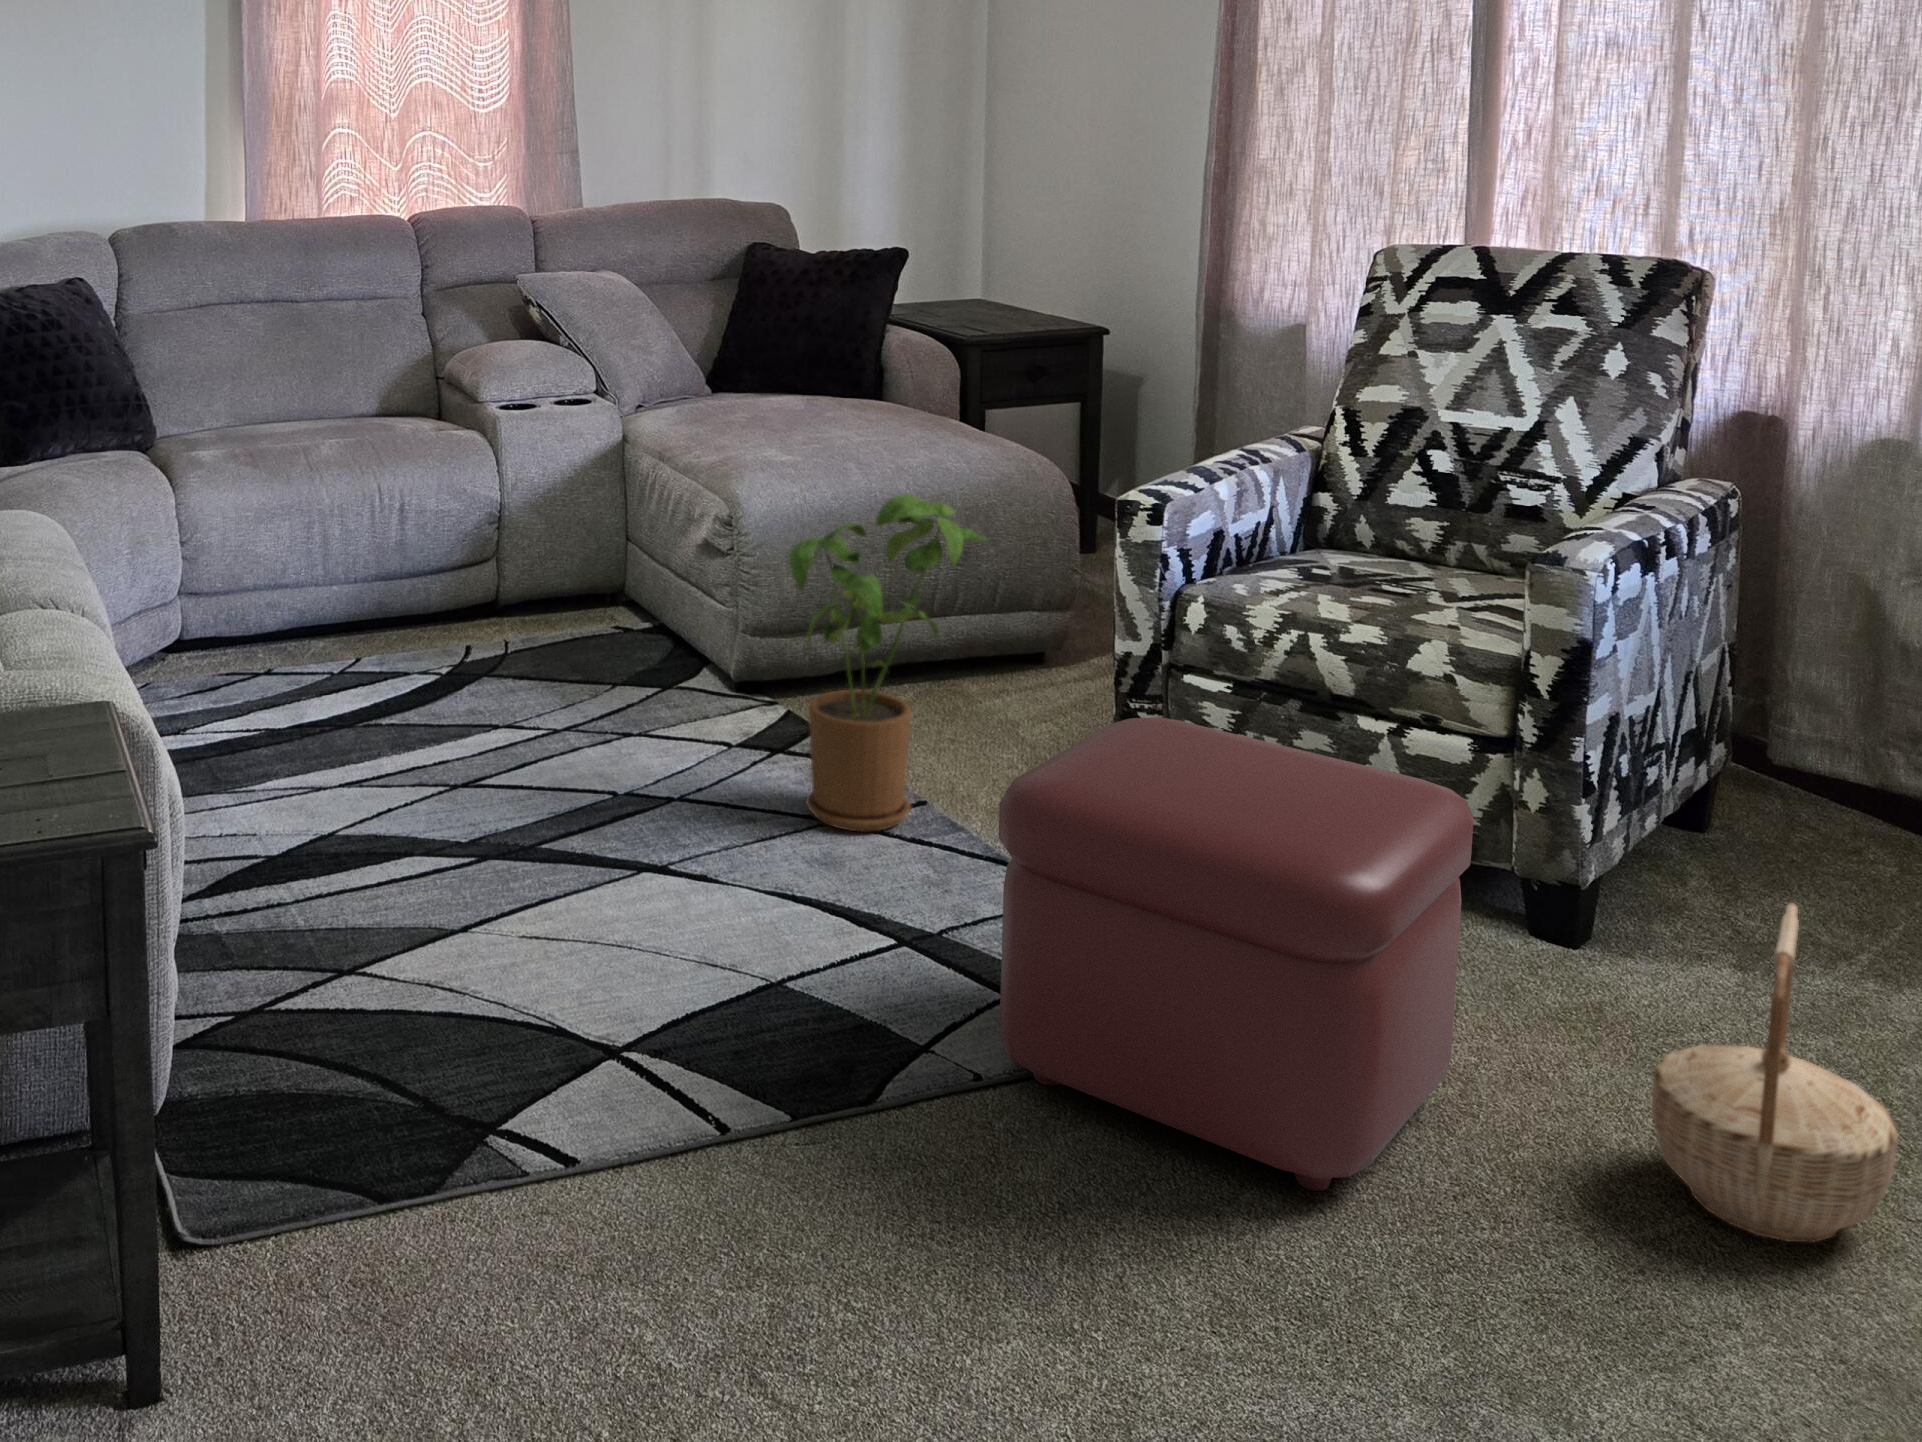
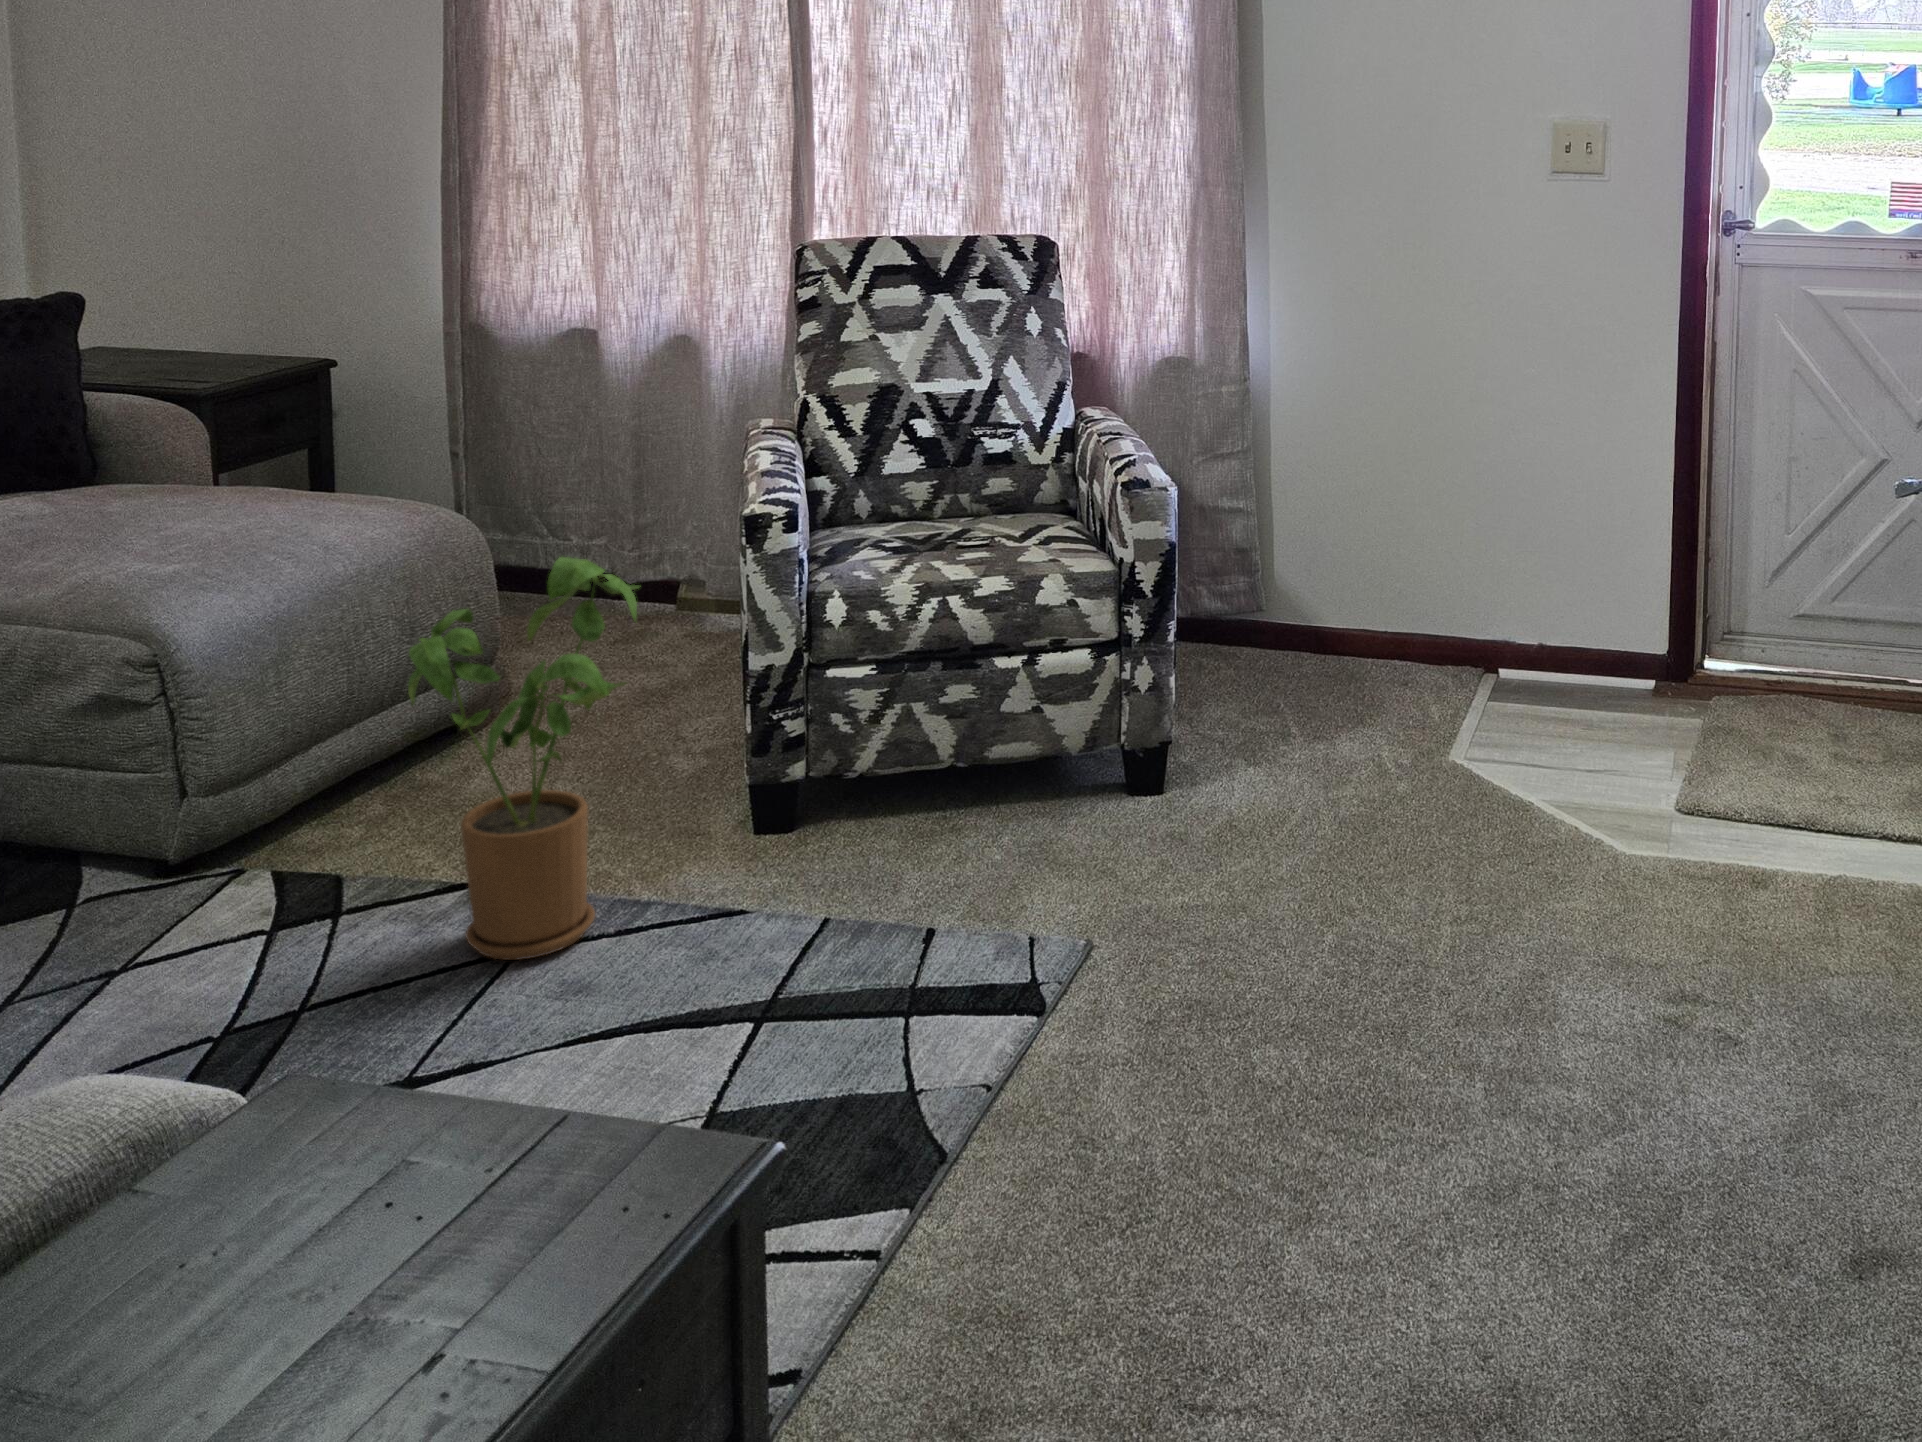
ottoman: present [999,718,1474,1191] -> none [935,677,1312,1076]
basket: present [1652,903,1898,1242] -> none [1380,683,1528,922]

